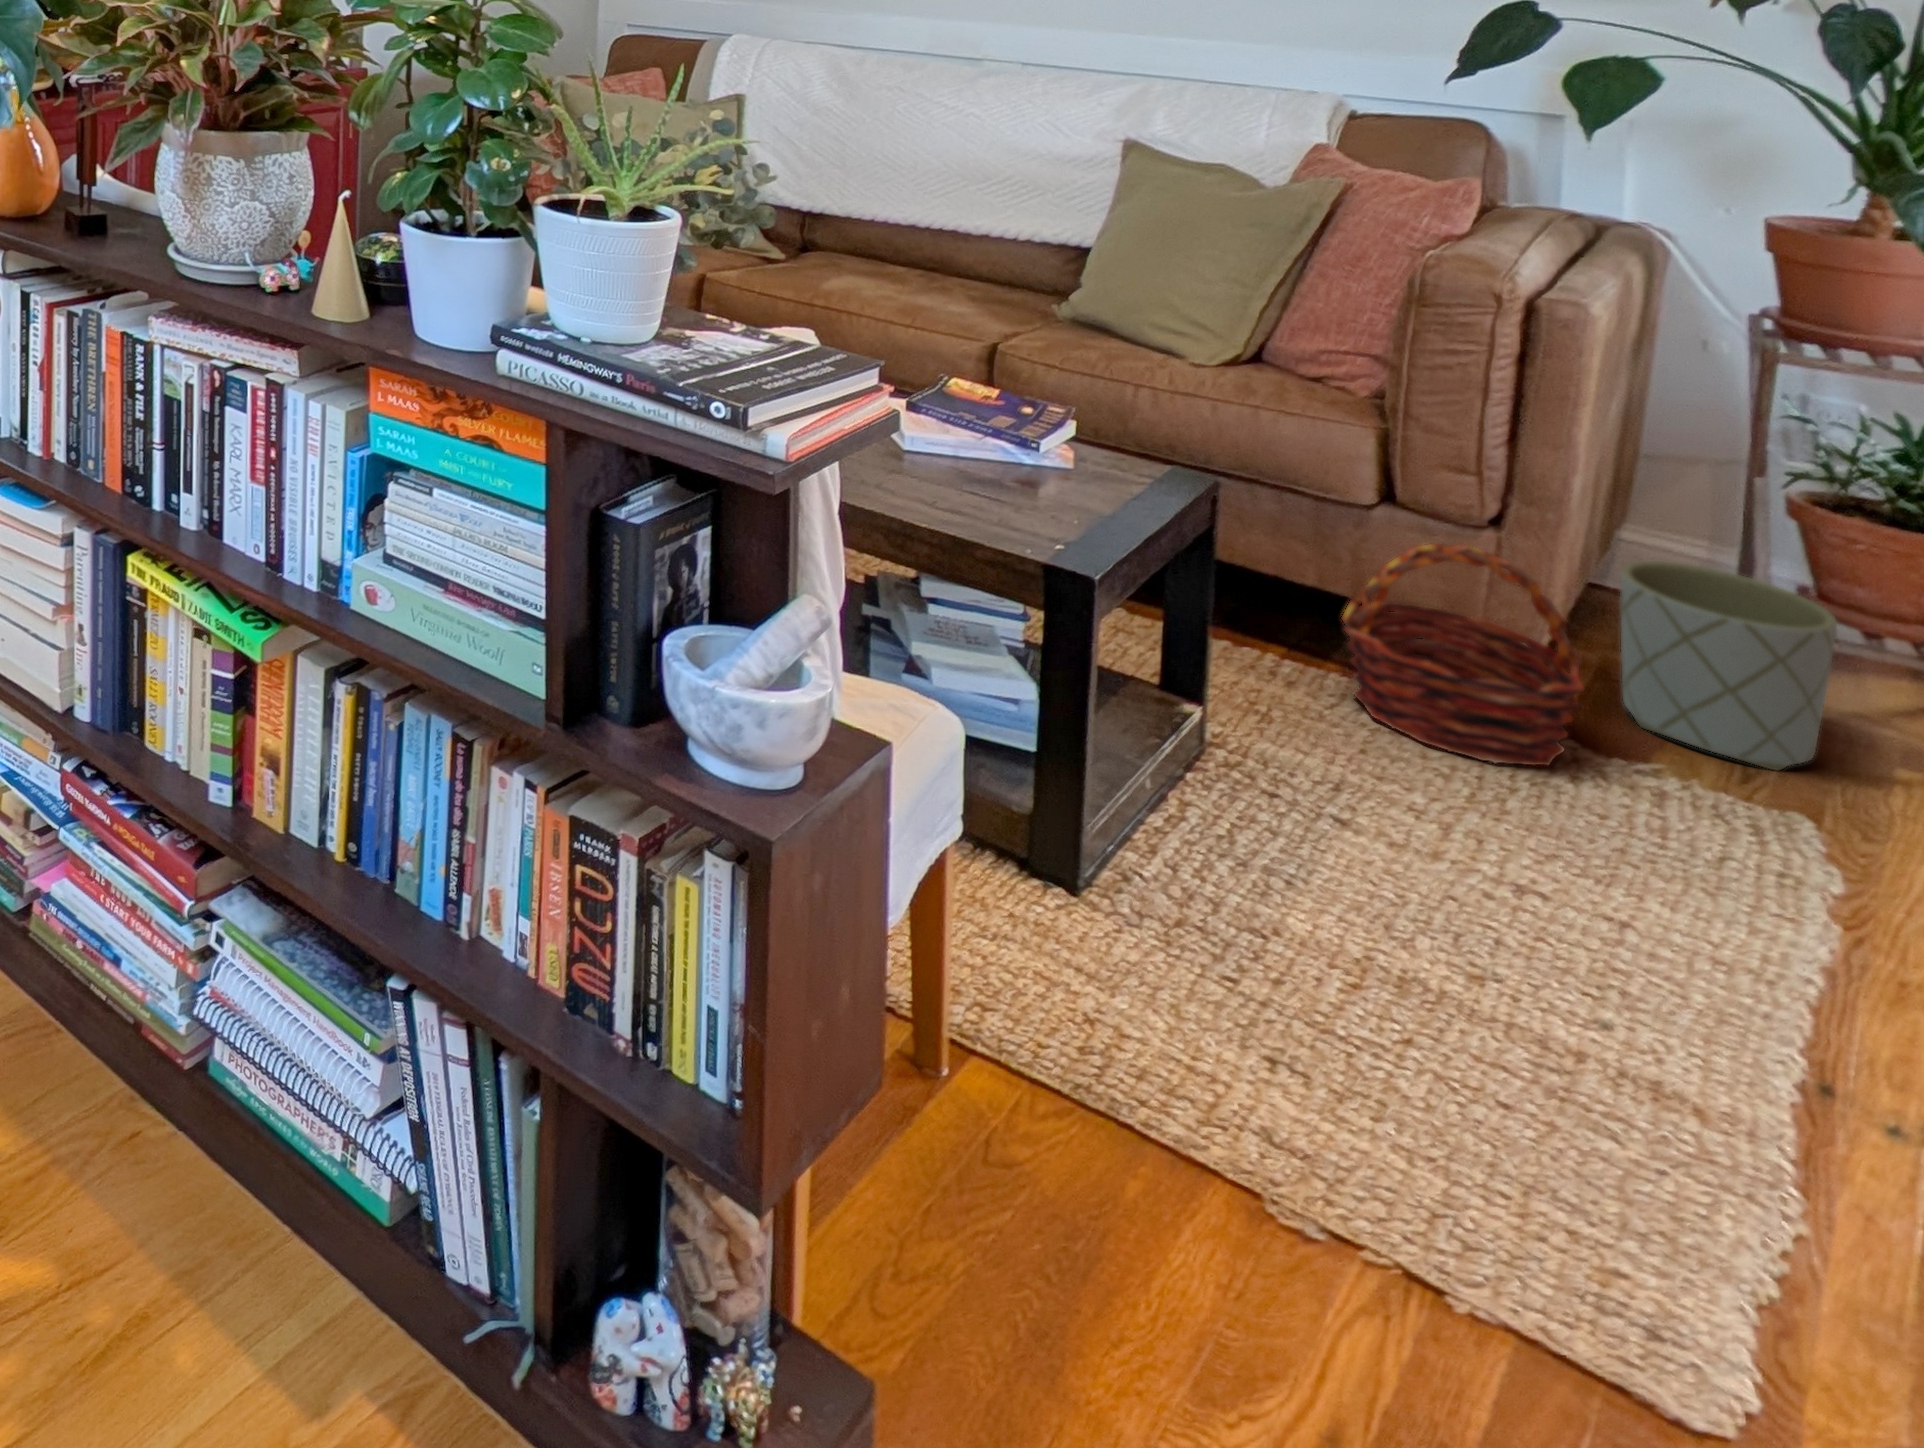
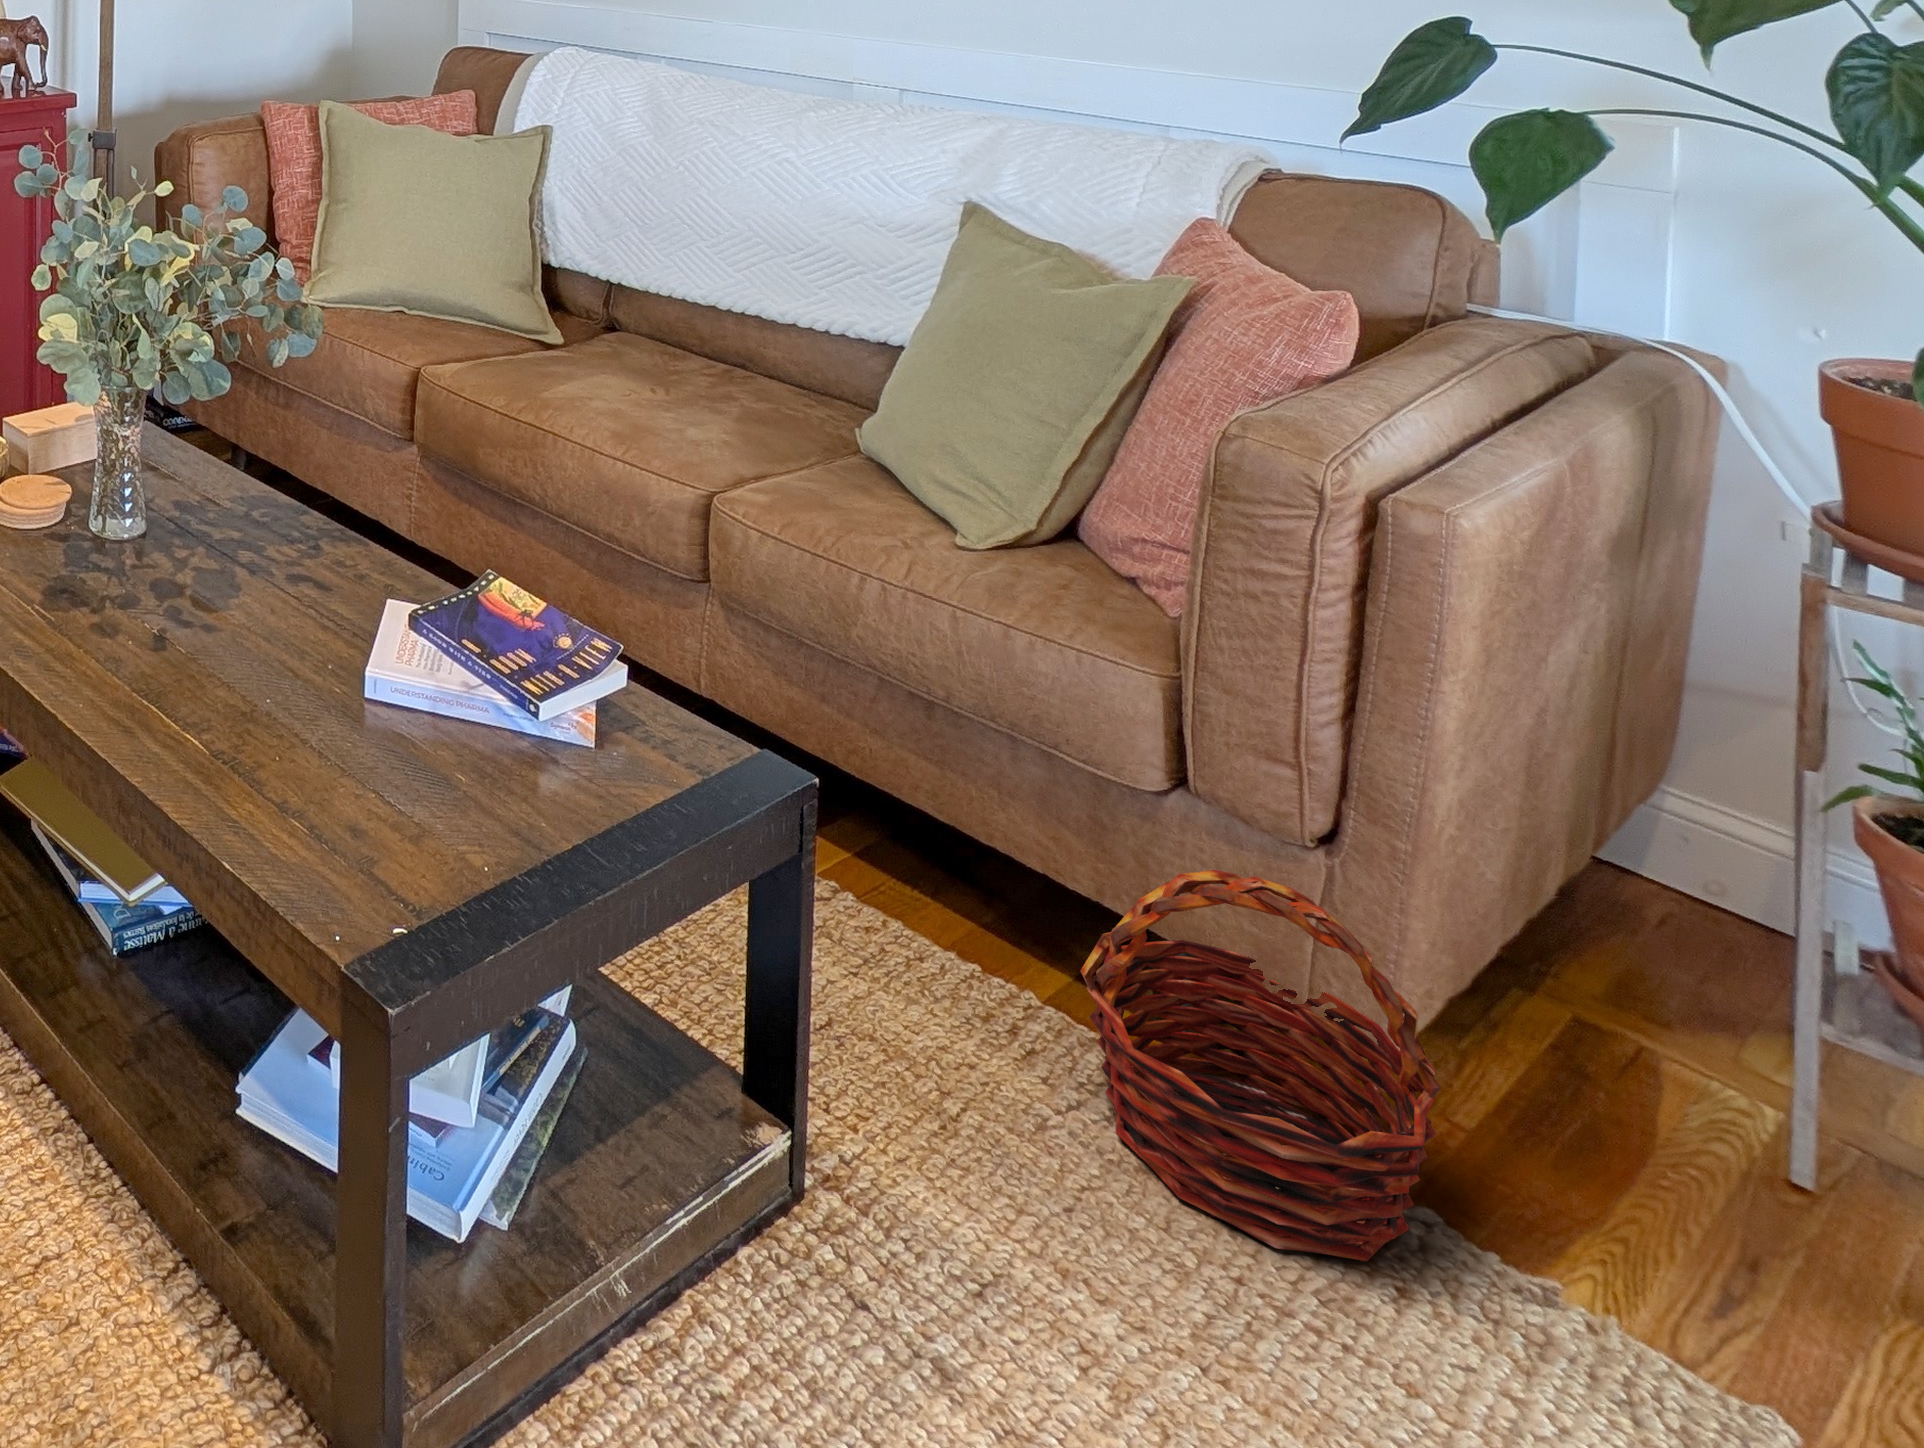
planter: present [1621,561,1837,770] -> none [1542,905,1880,1297]

